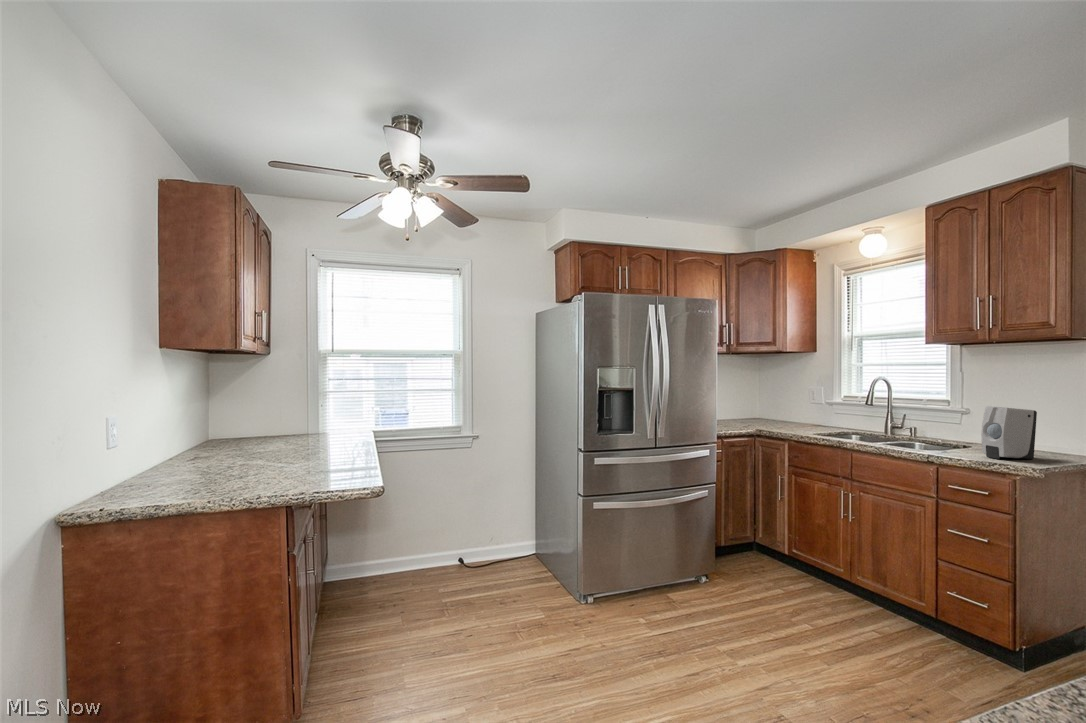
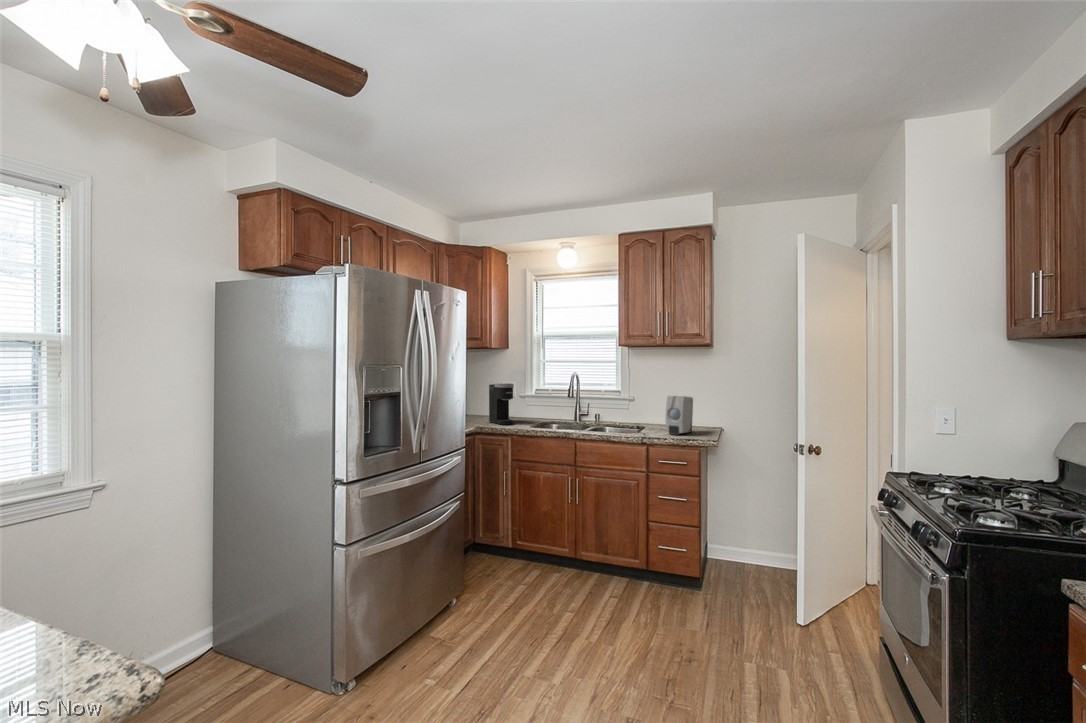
coffee maker: none [783,387,805,430] -> present [489,384,514,425]

